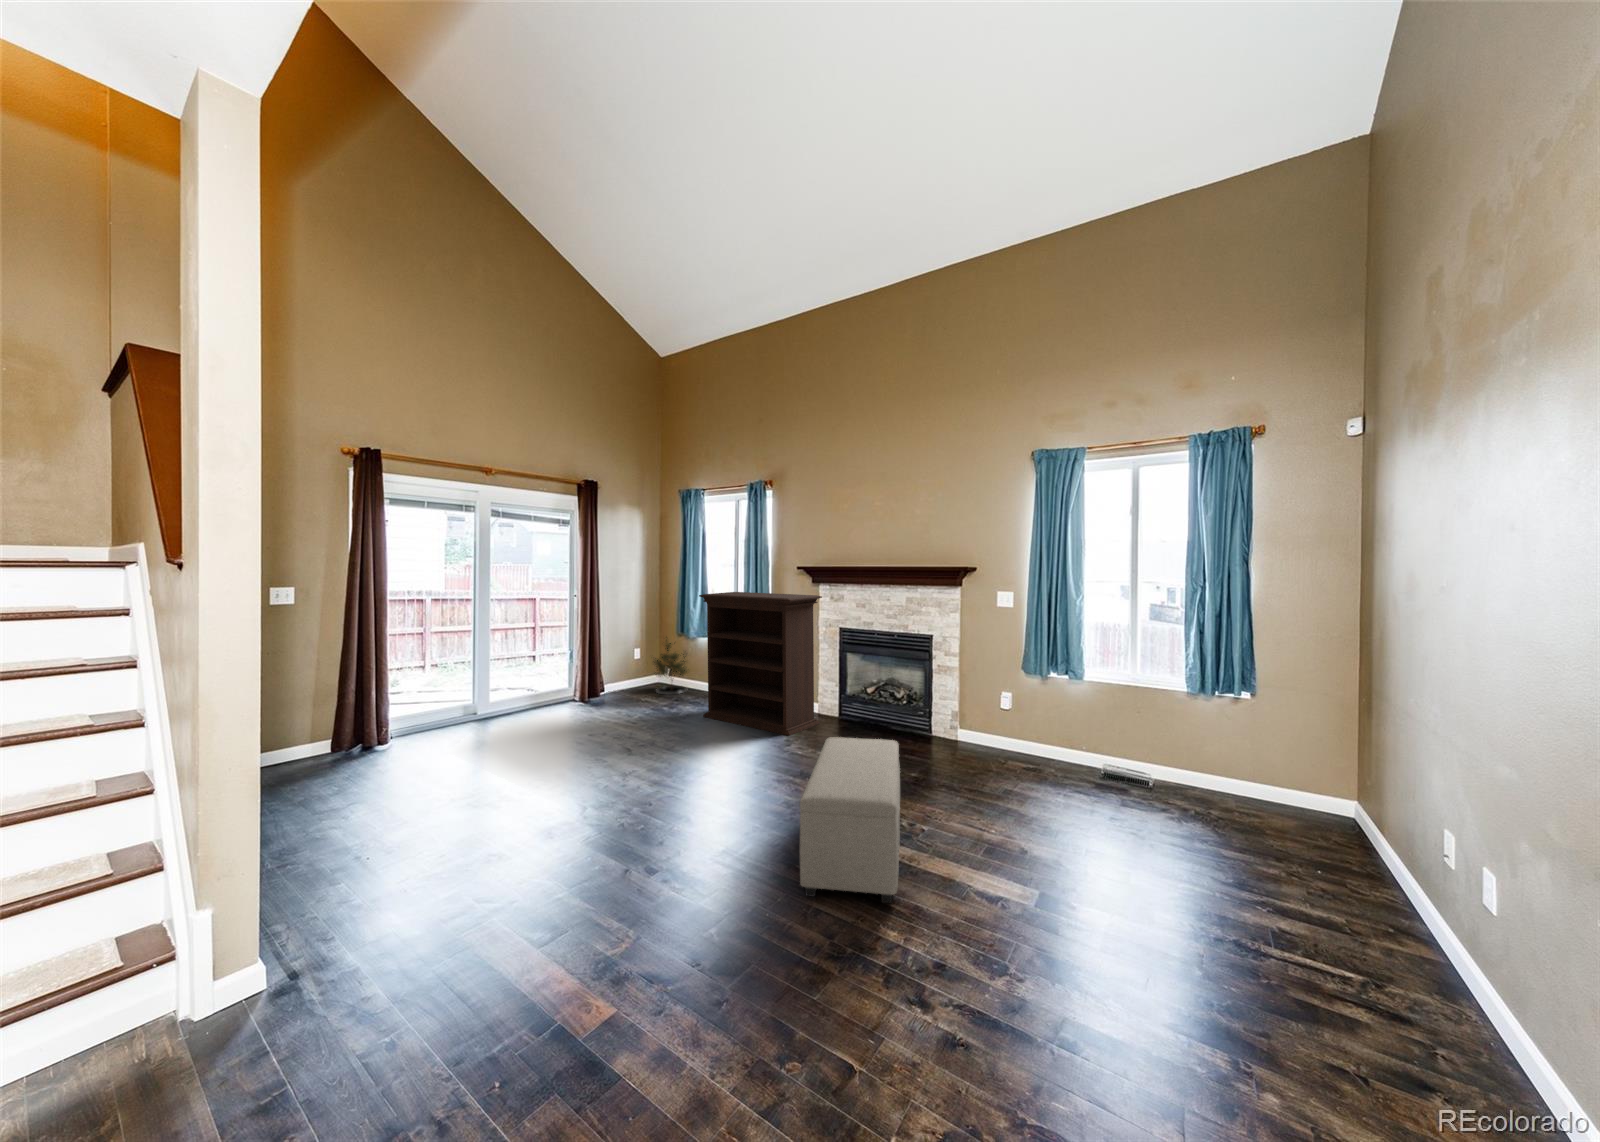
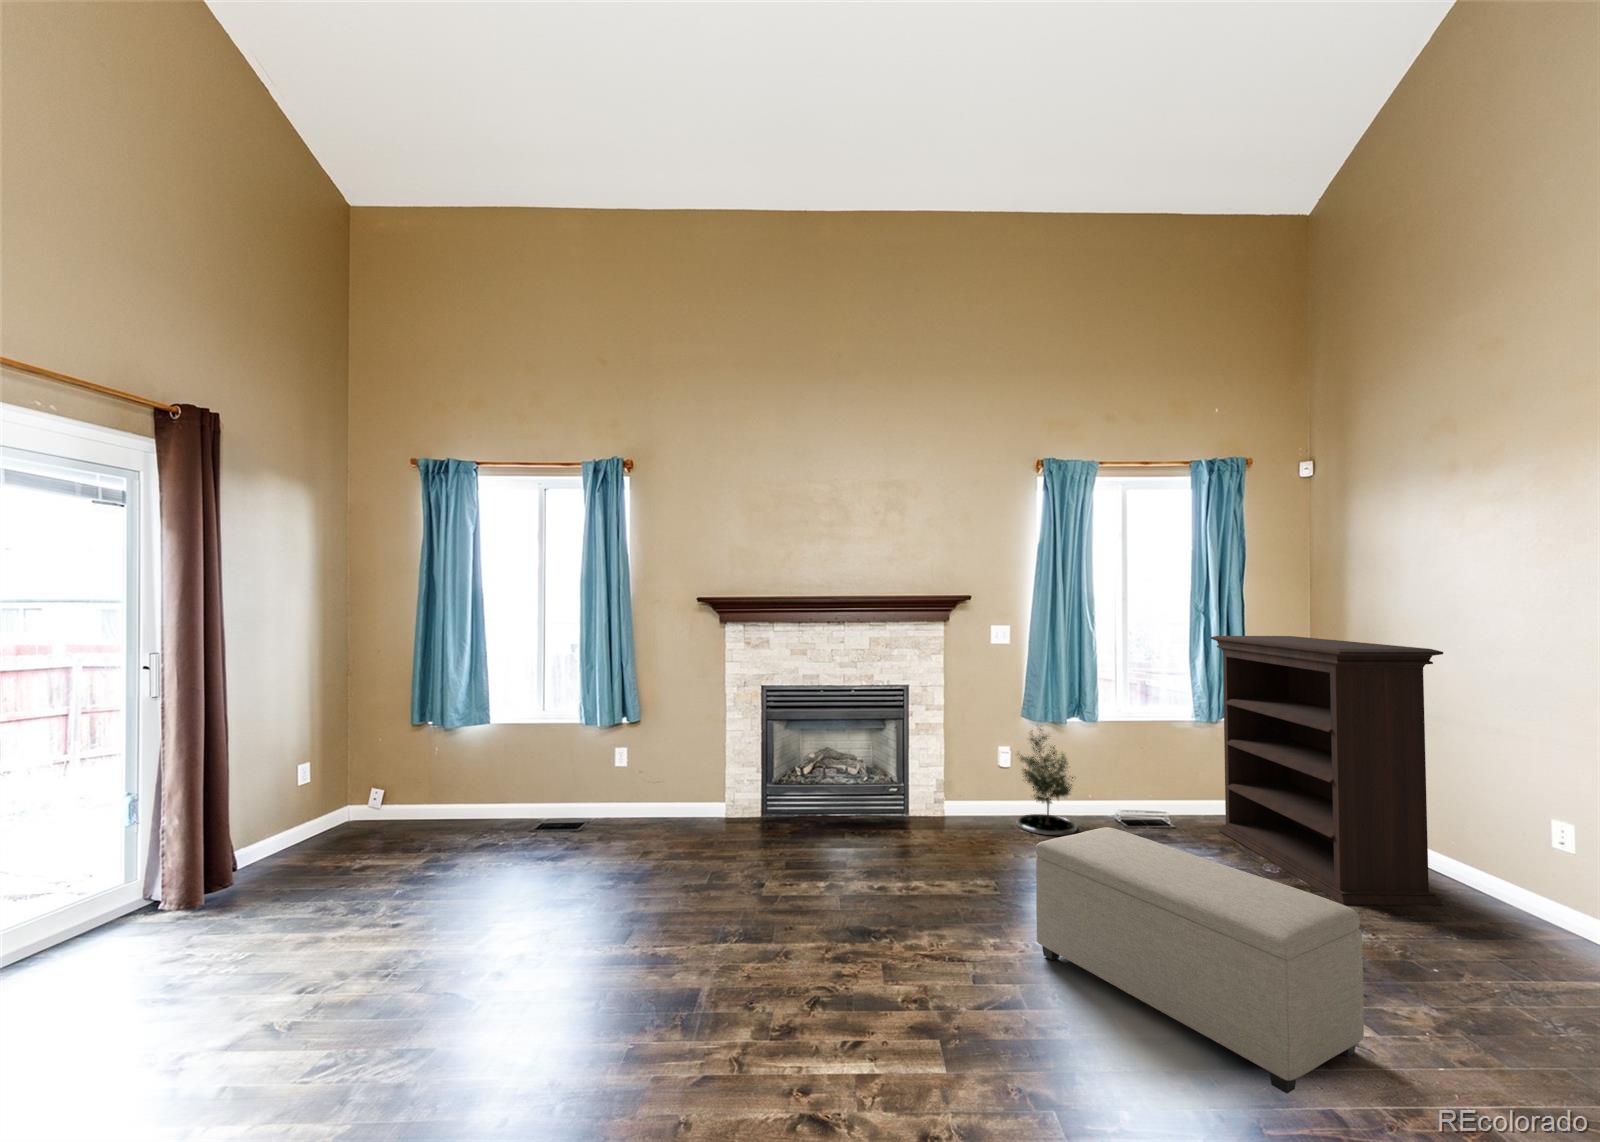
bookshelf: present [699,592,822,736] -> present [1211,636,1443,905]
potted tree: present [653,637,687,695] -> present [1017,729,1077,835]

